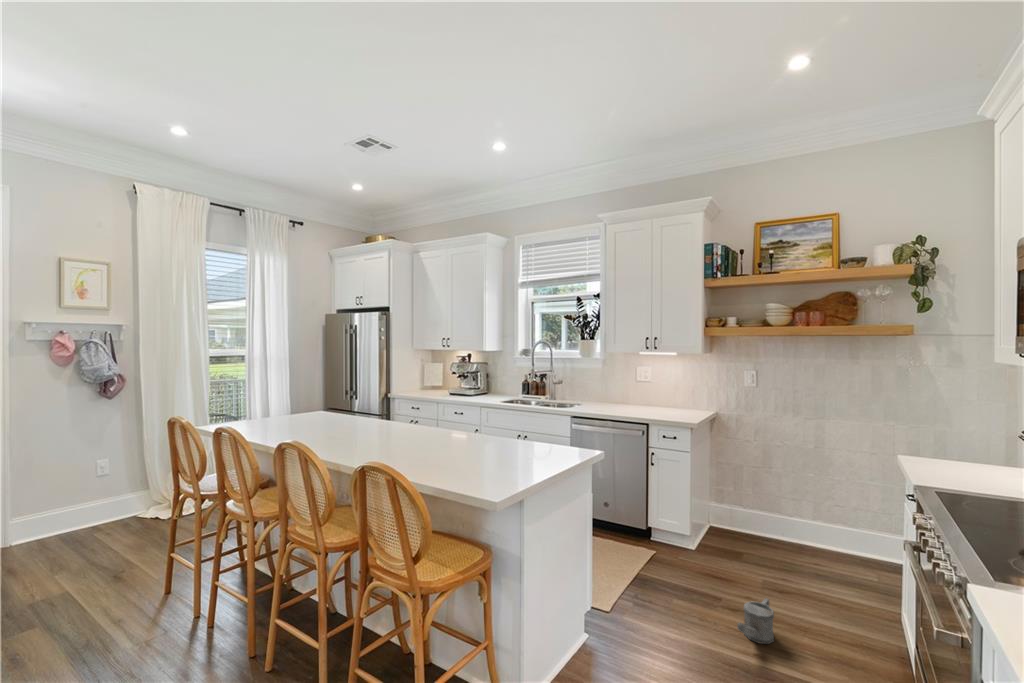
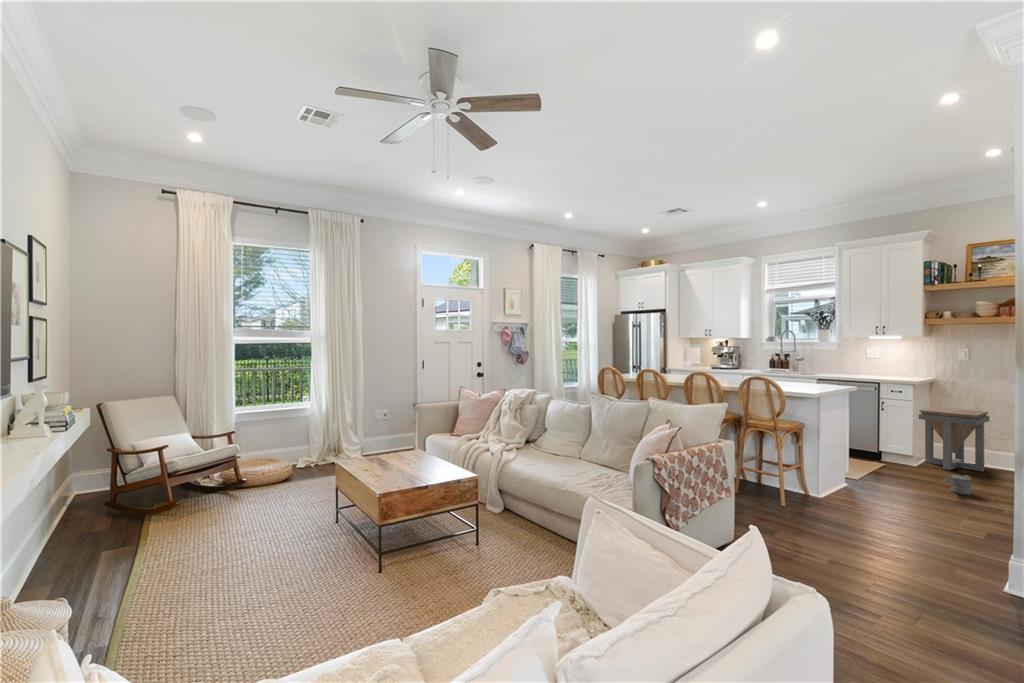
side table: none [698,454,781,558] -> present [919,407,989,472]

